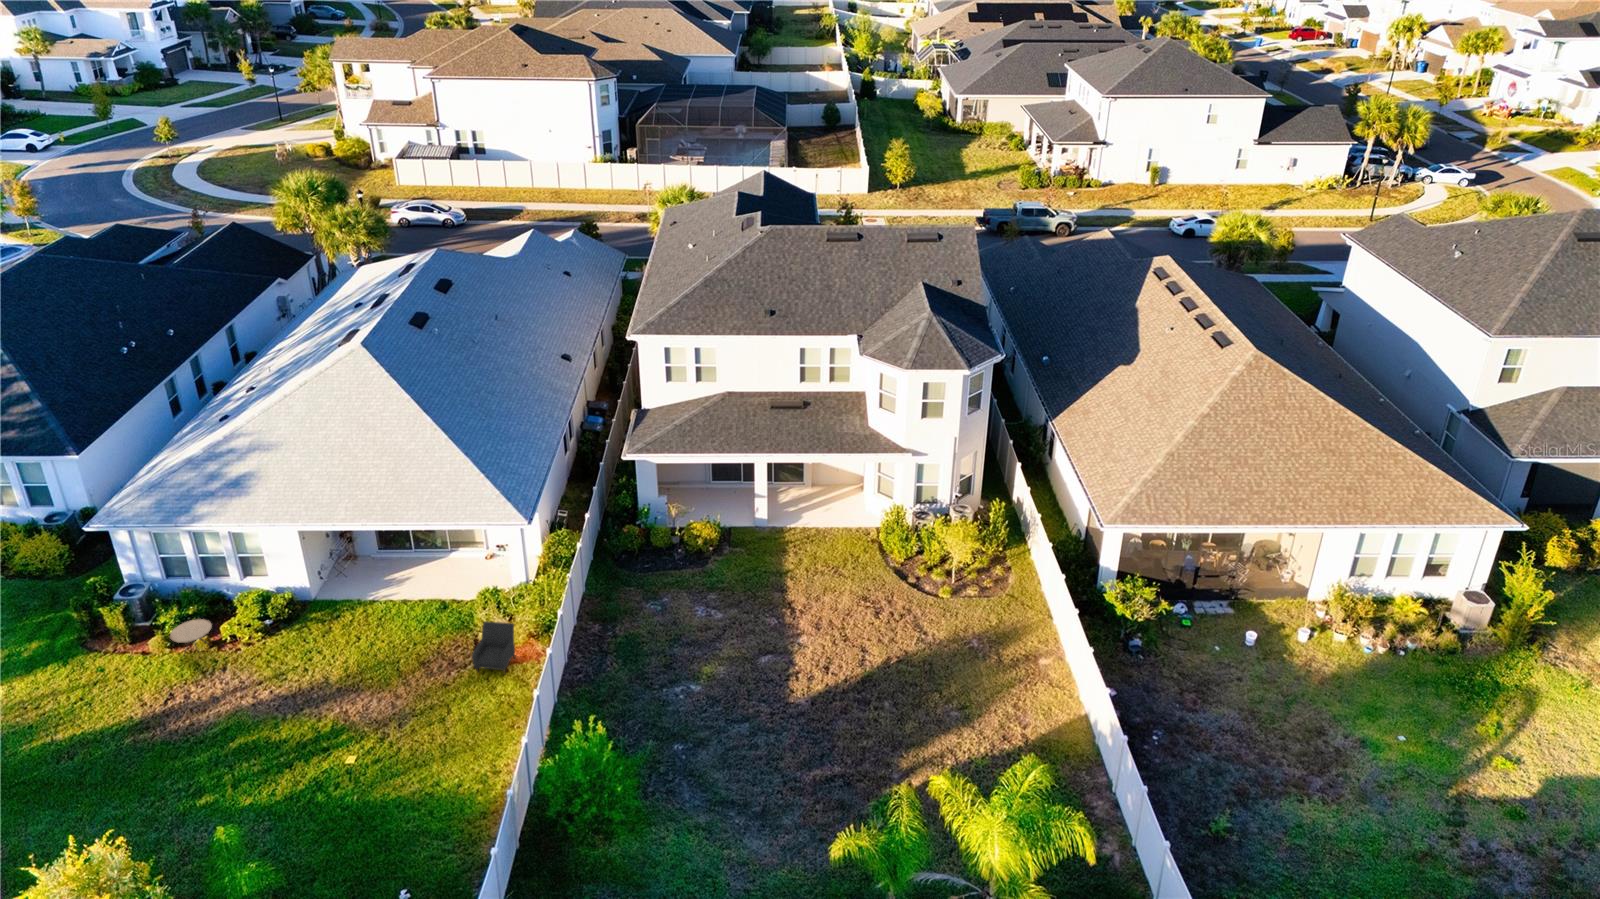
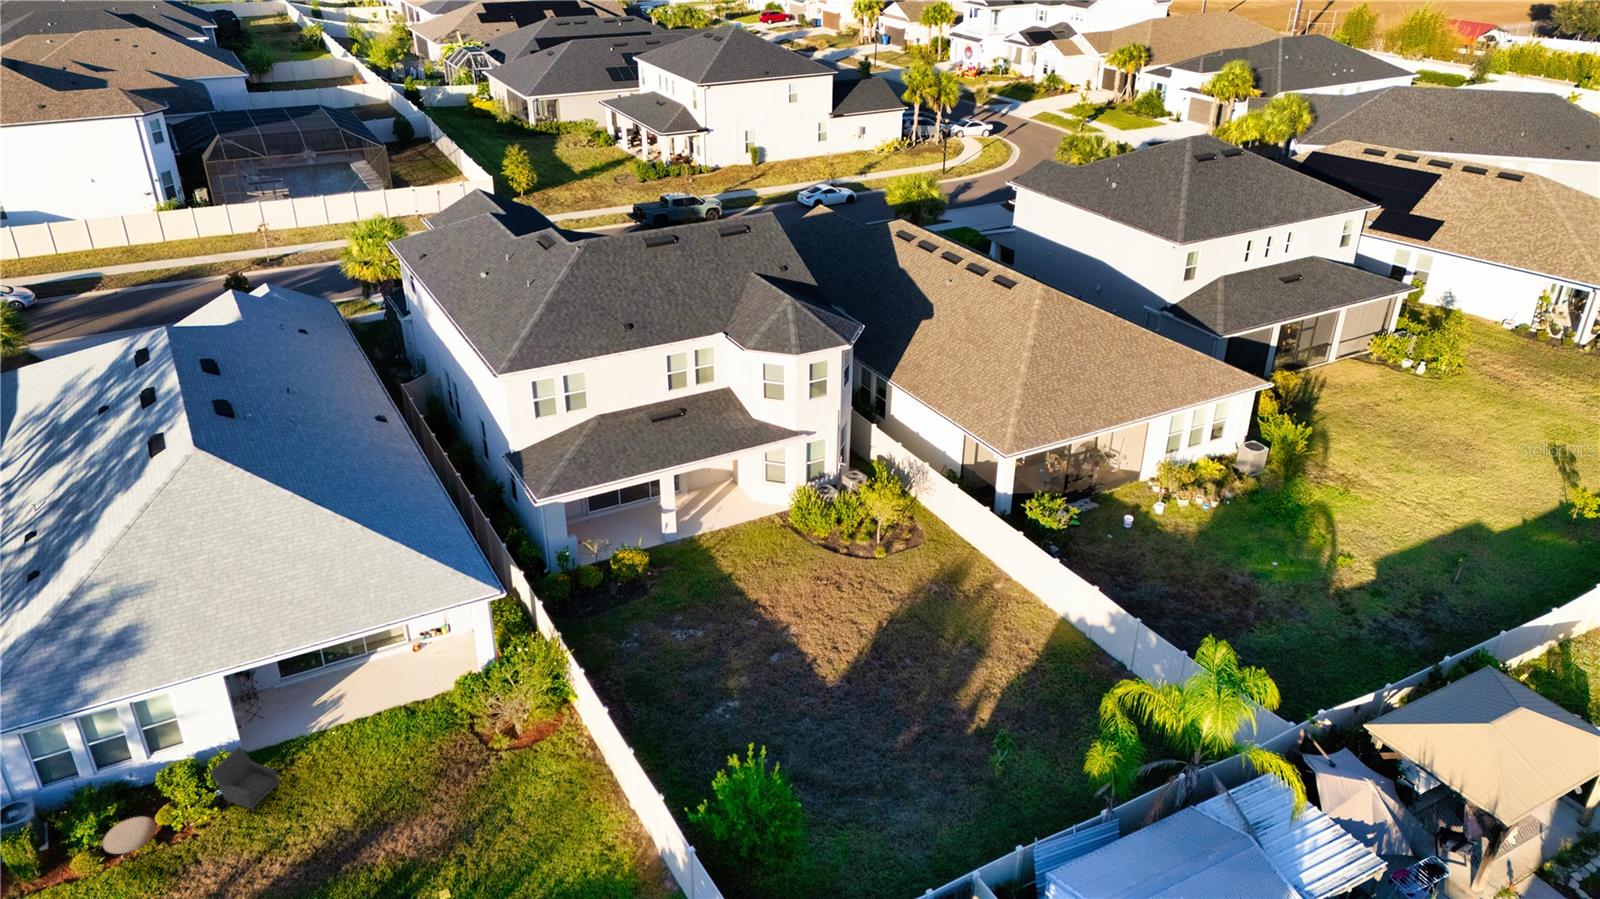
chair: present [472,621,515,675] -> present [210,747,280,813]

